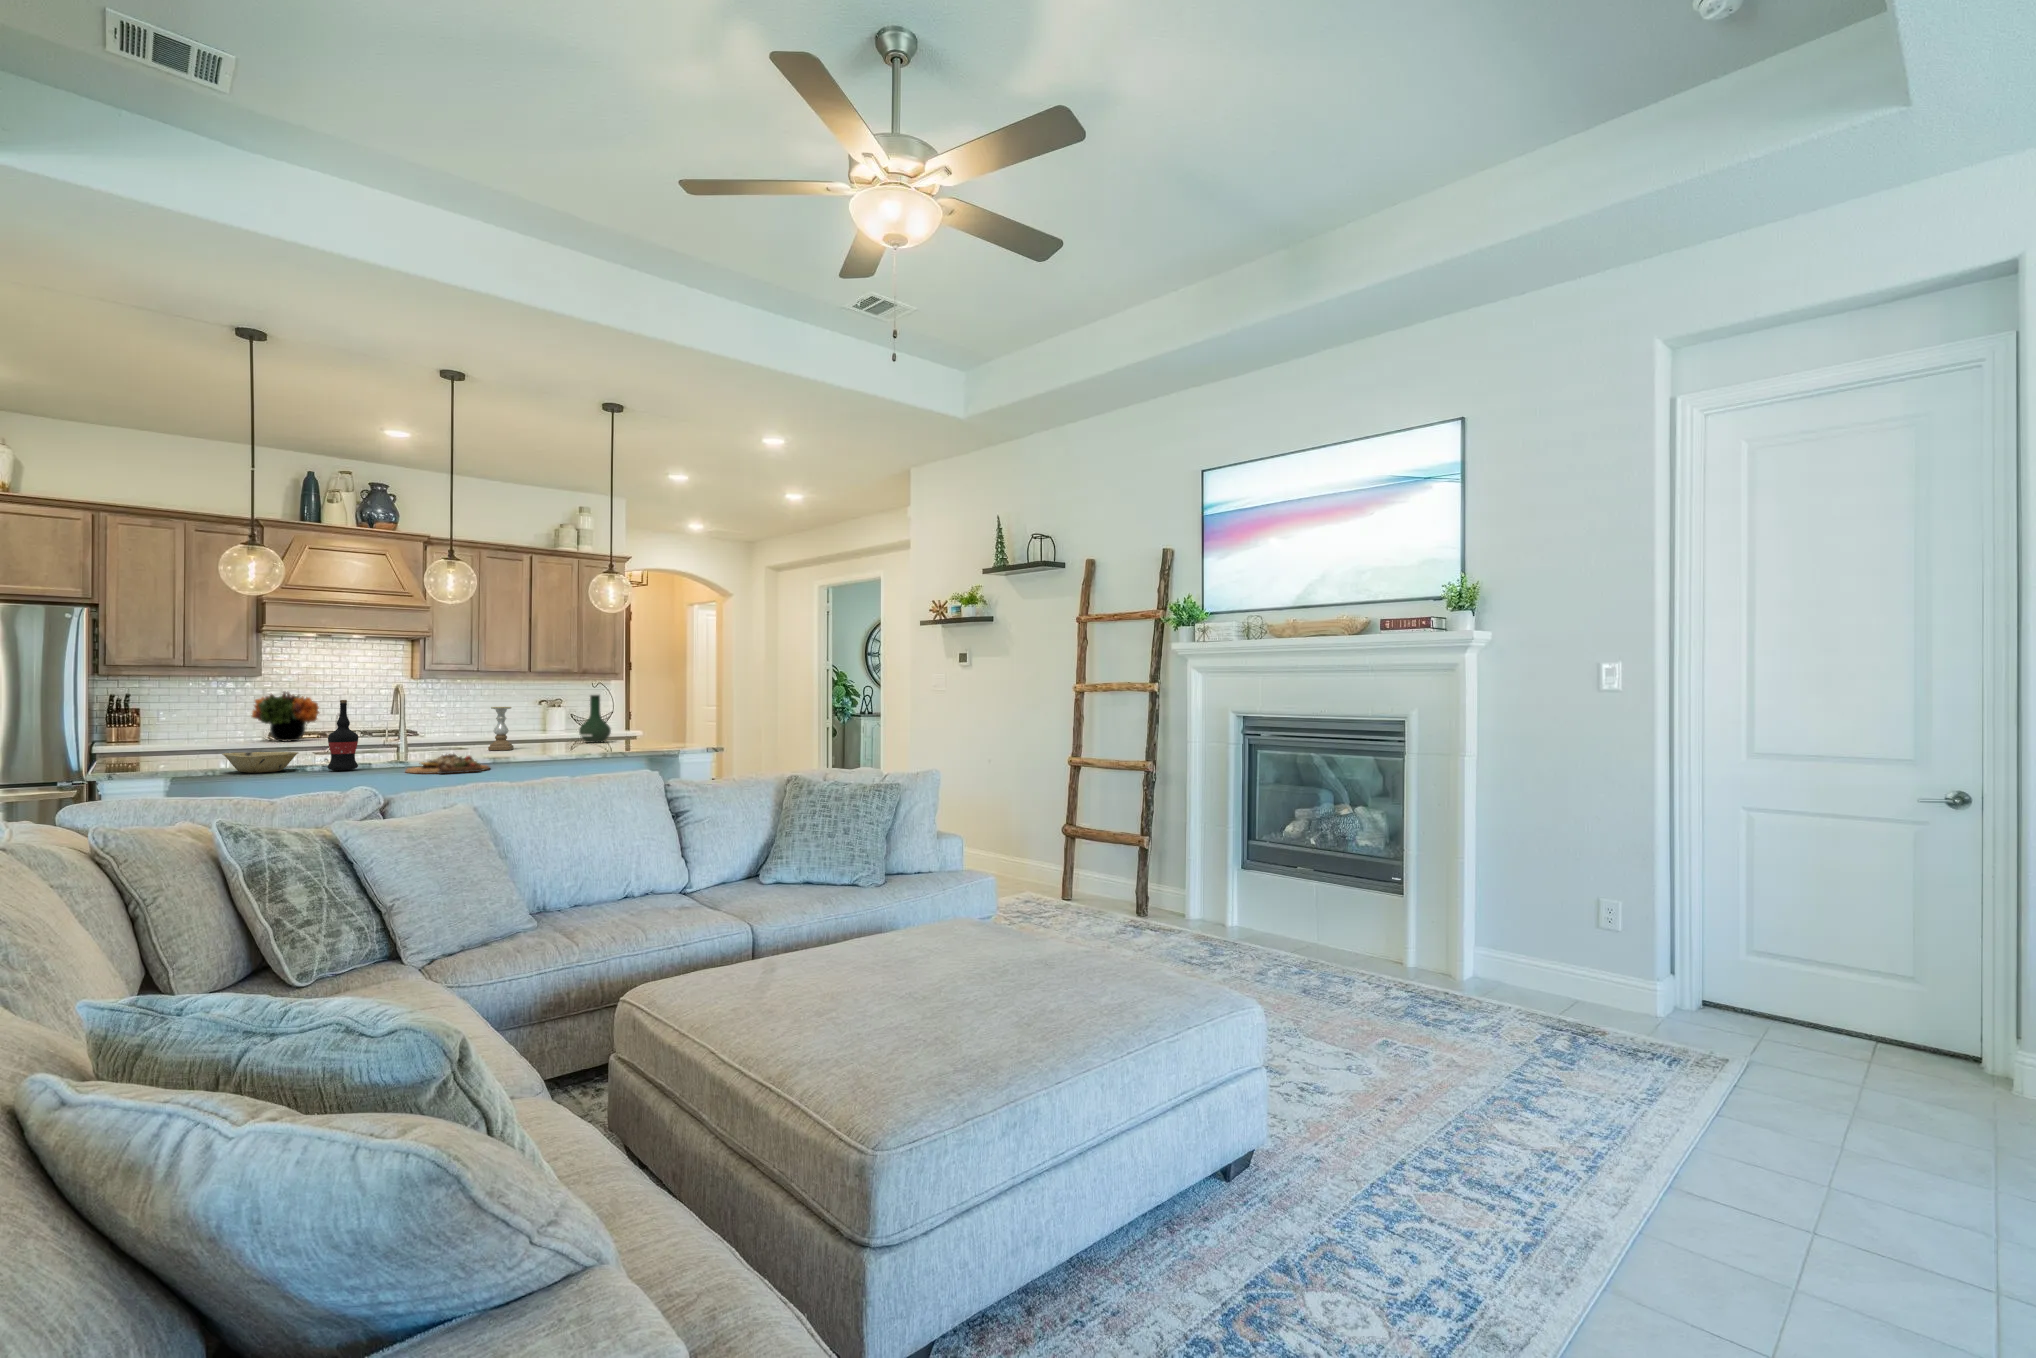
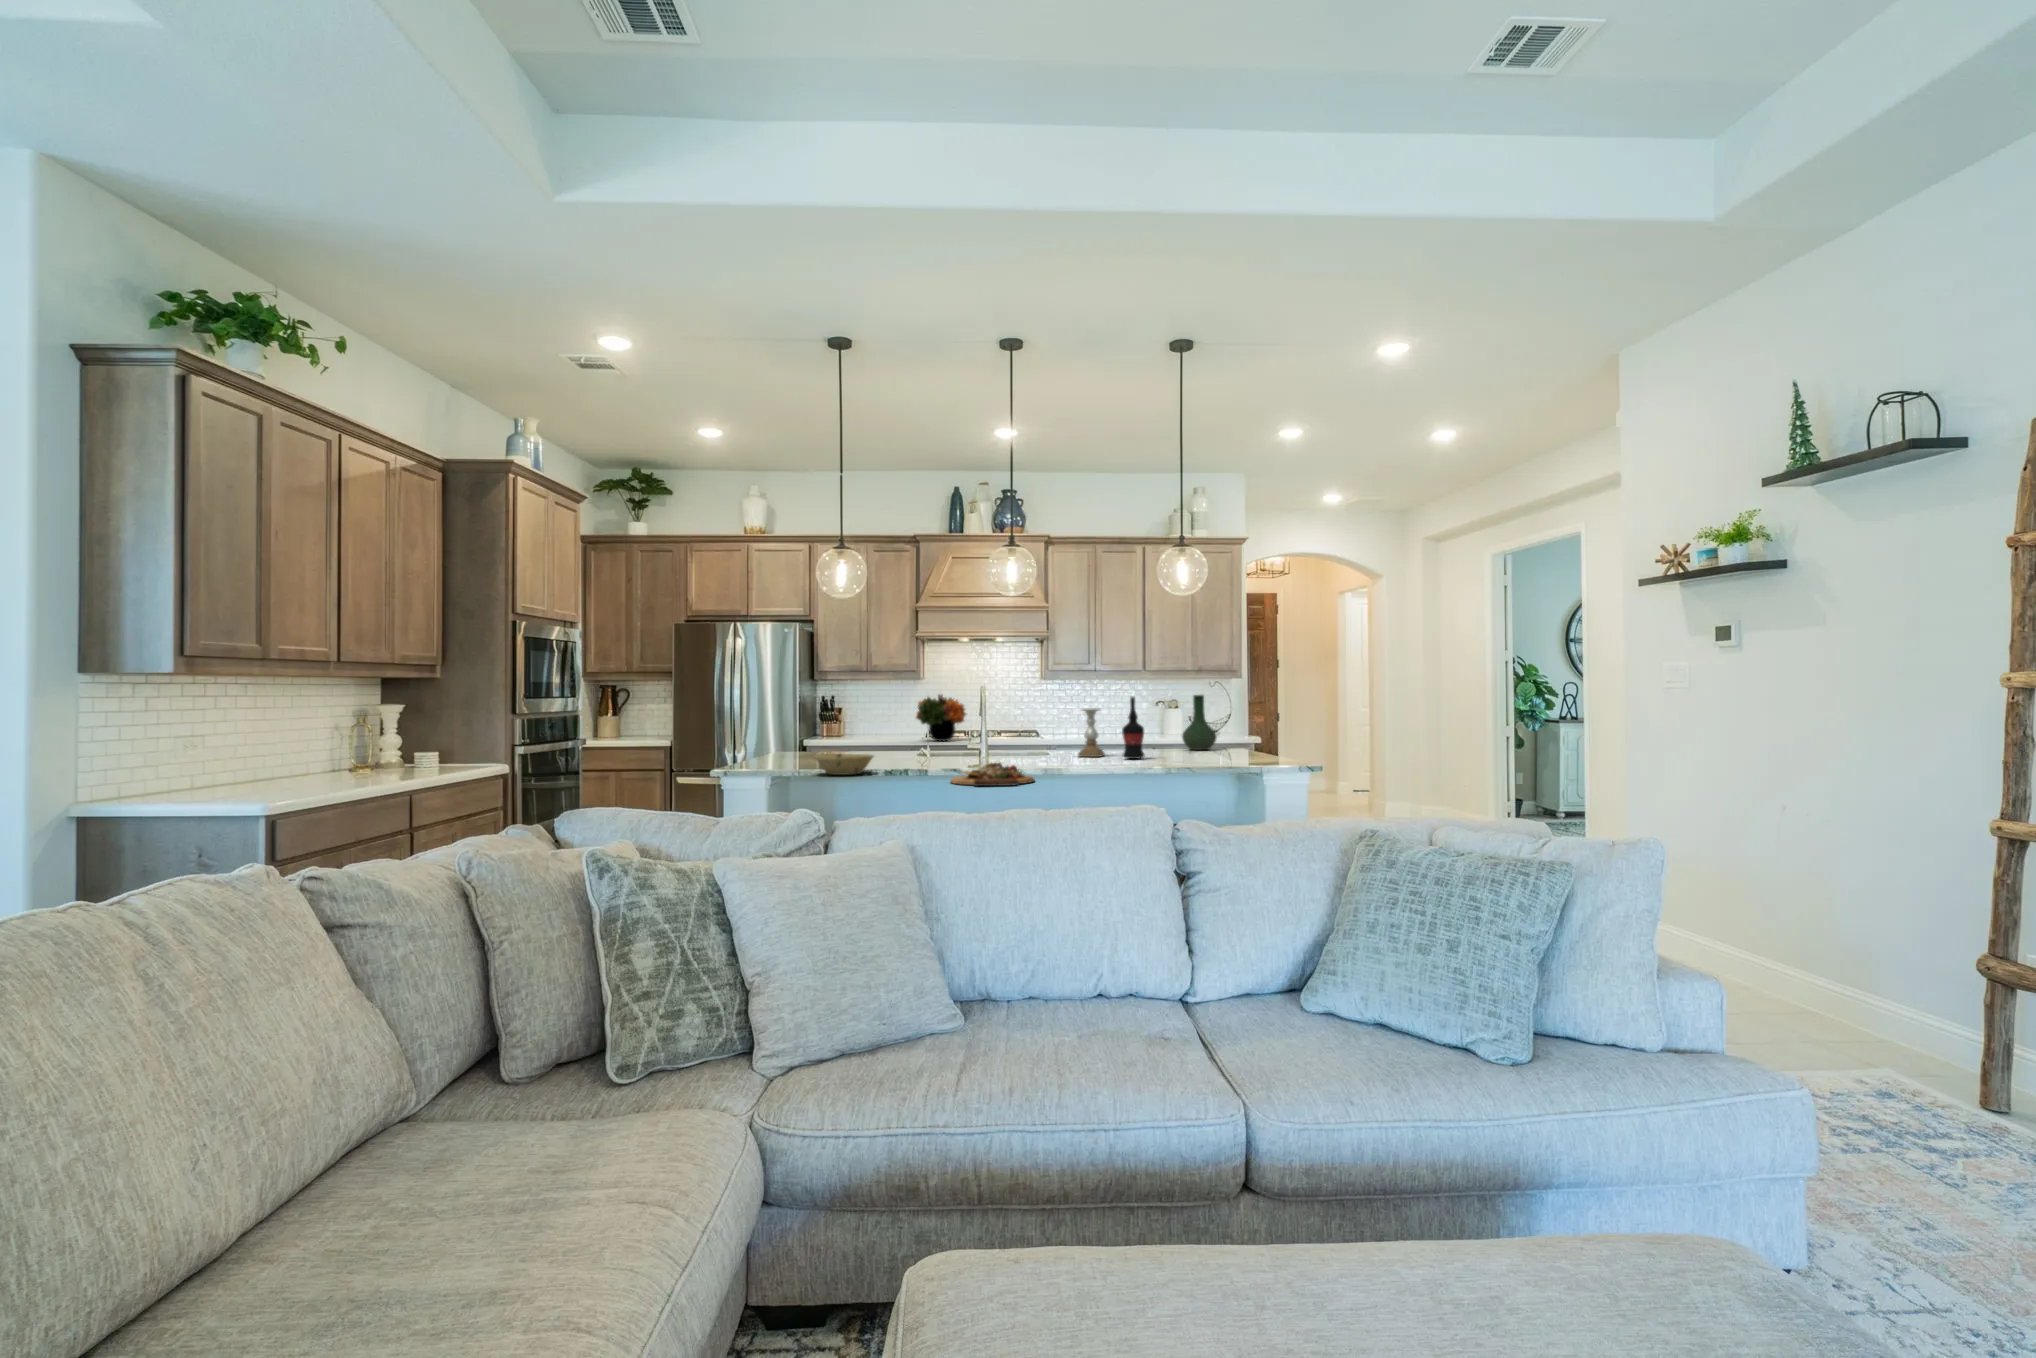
wine bottle: present [328,700,358,771] -> present [1122,697,1145,759]

